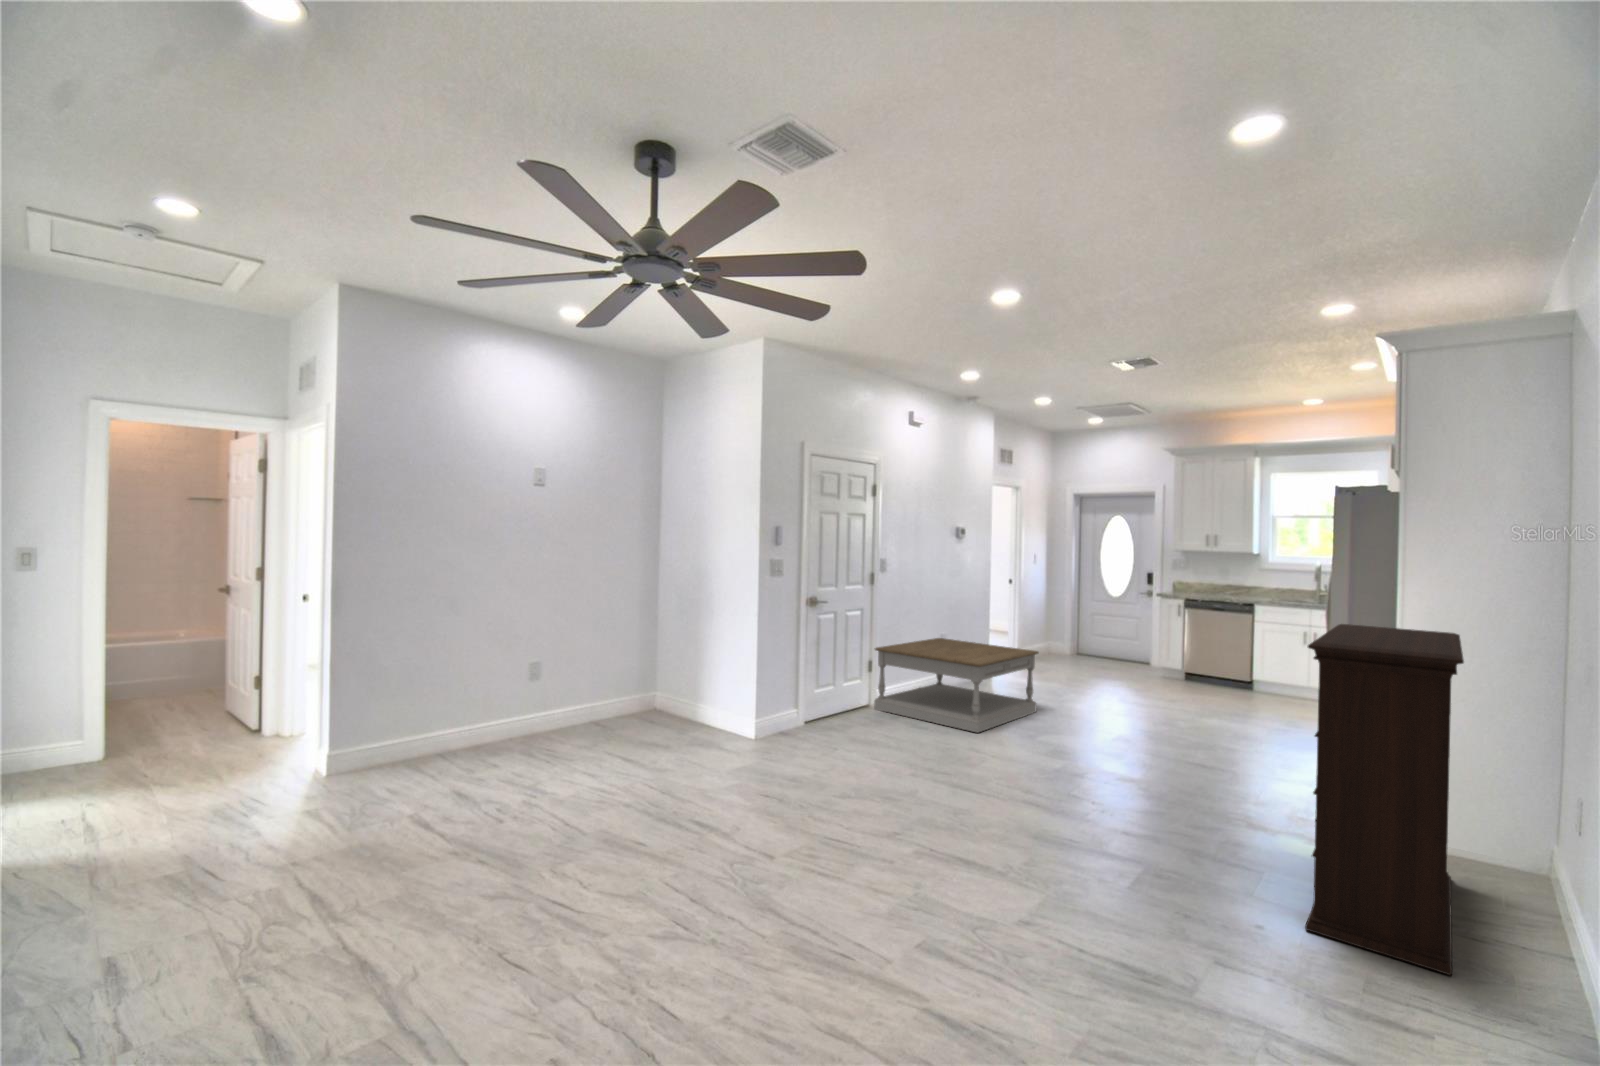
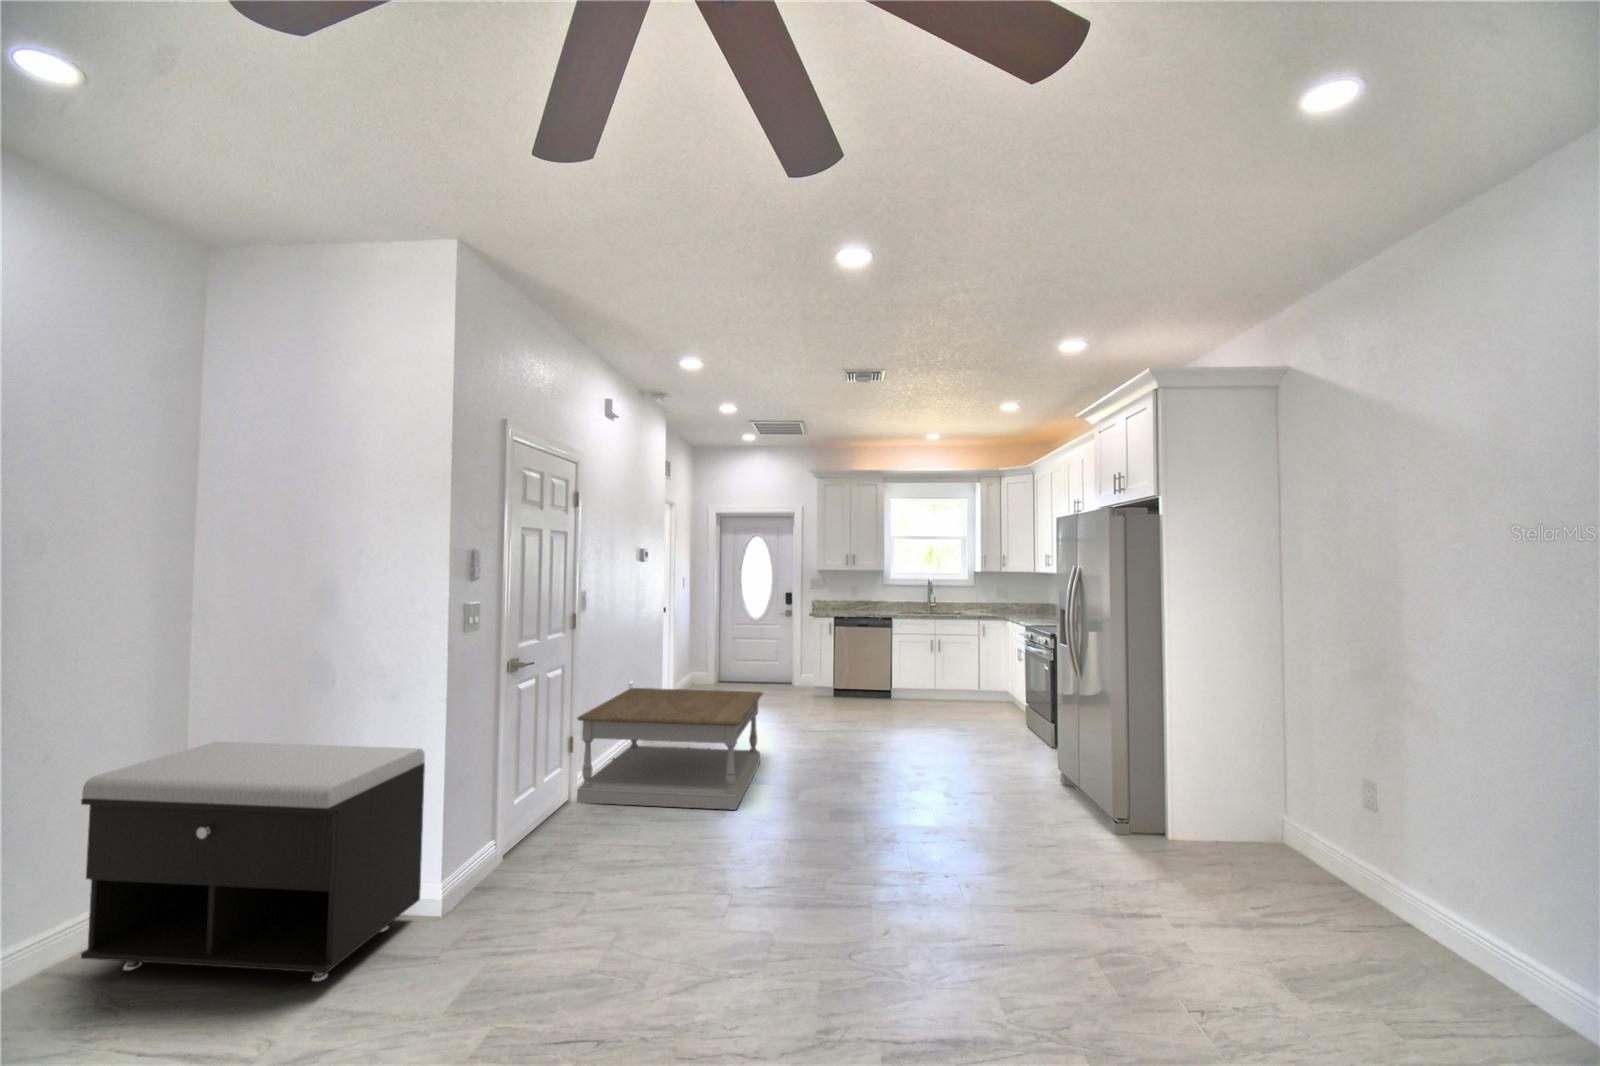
bookshelf: present [1305,624,1464,975] -> none [1161,647,1427,1002]
storage bench: none [611,627,748,748] -> present [81,741,425,982]

